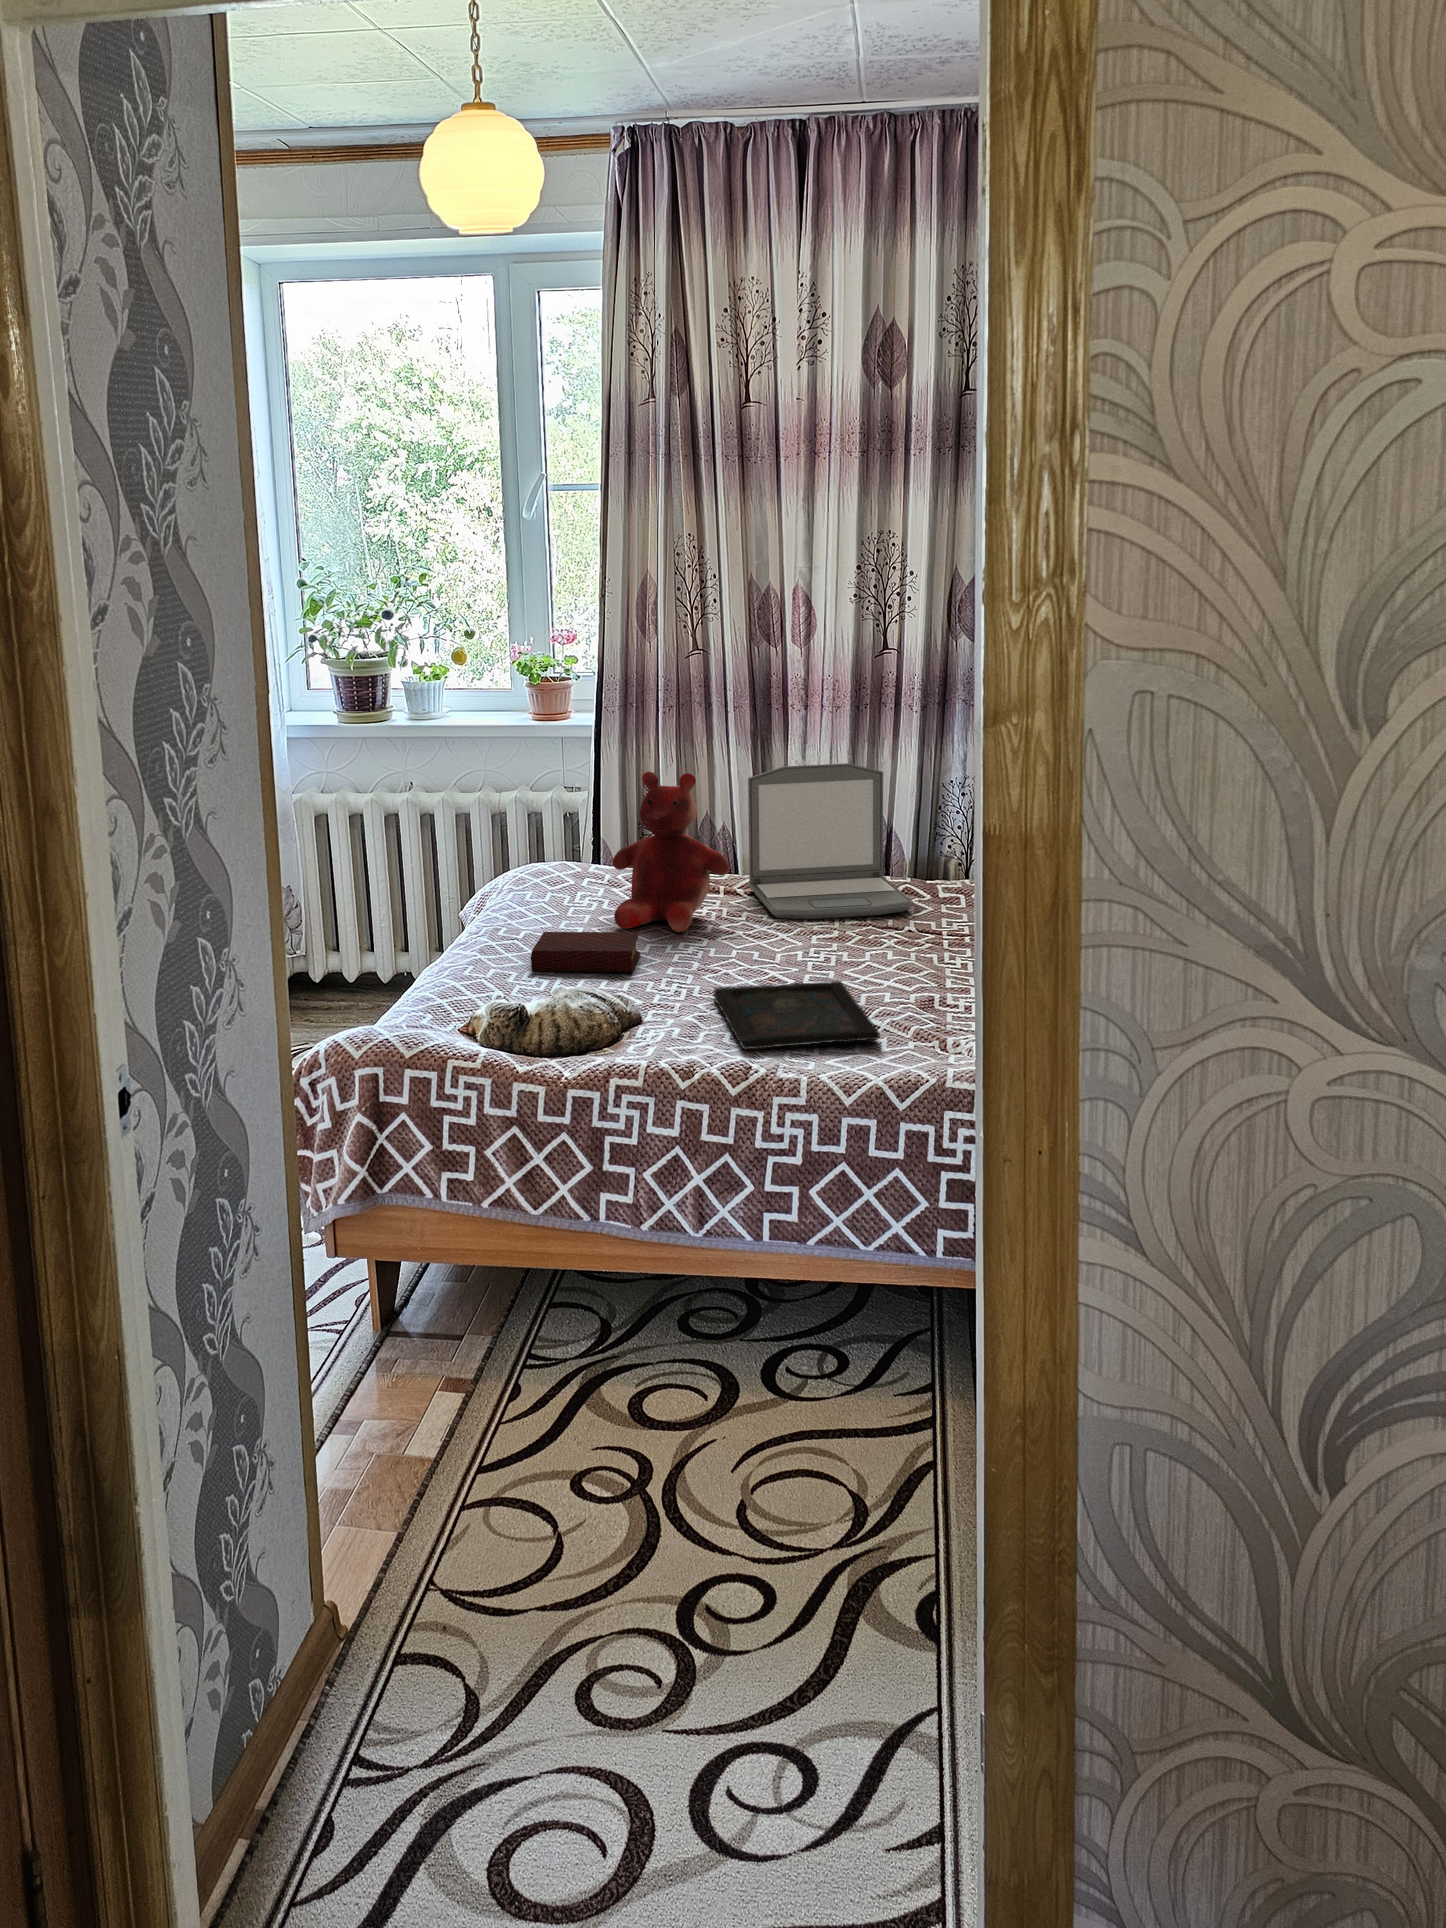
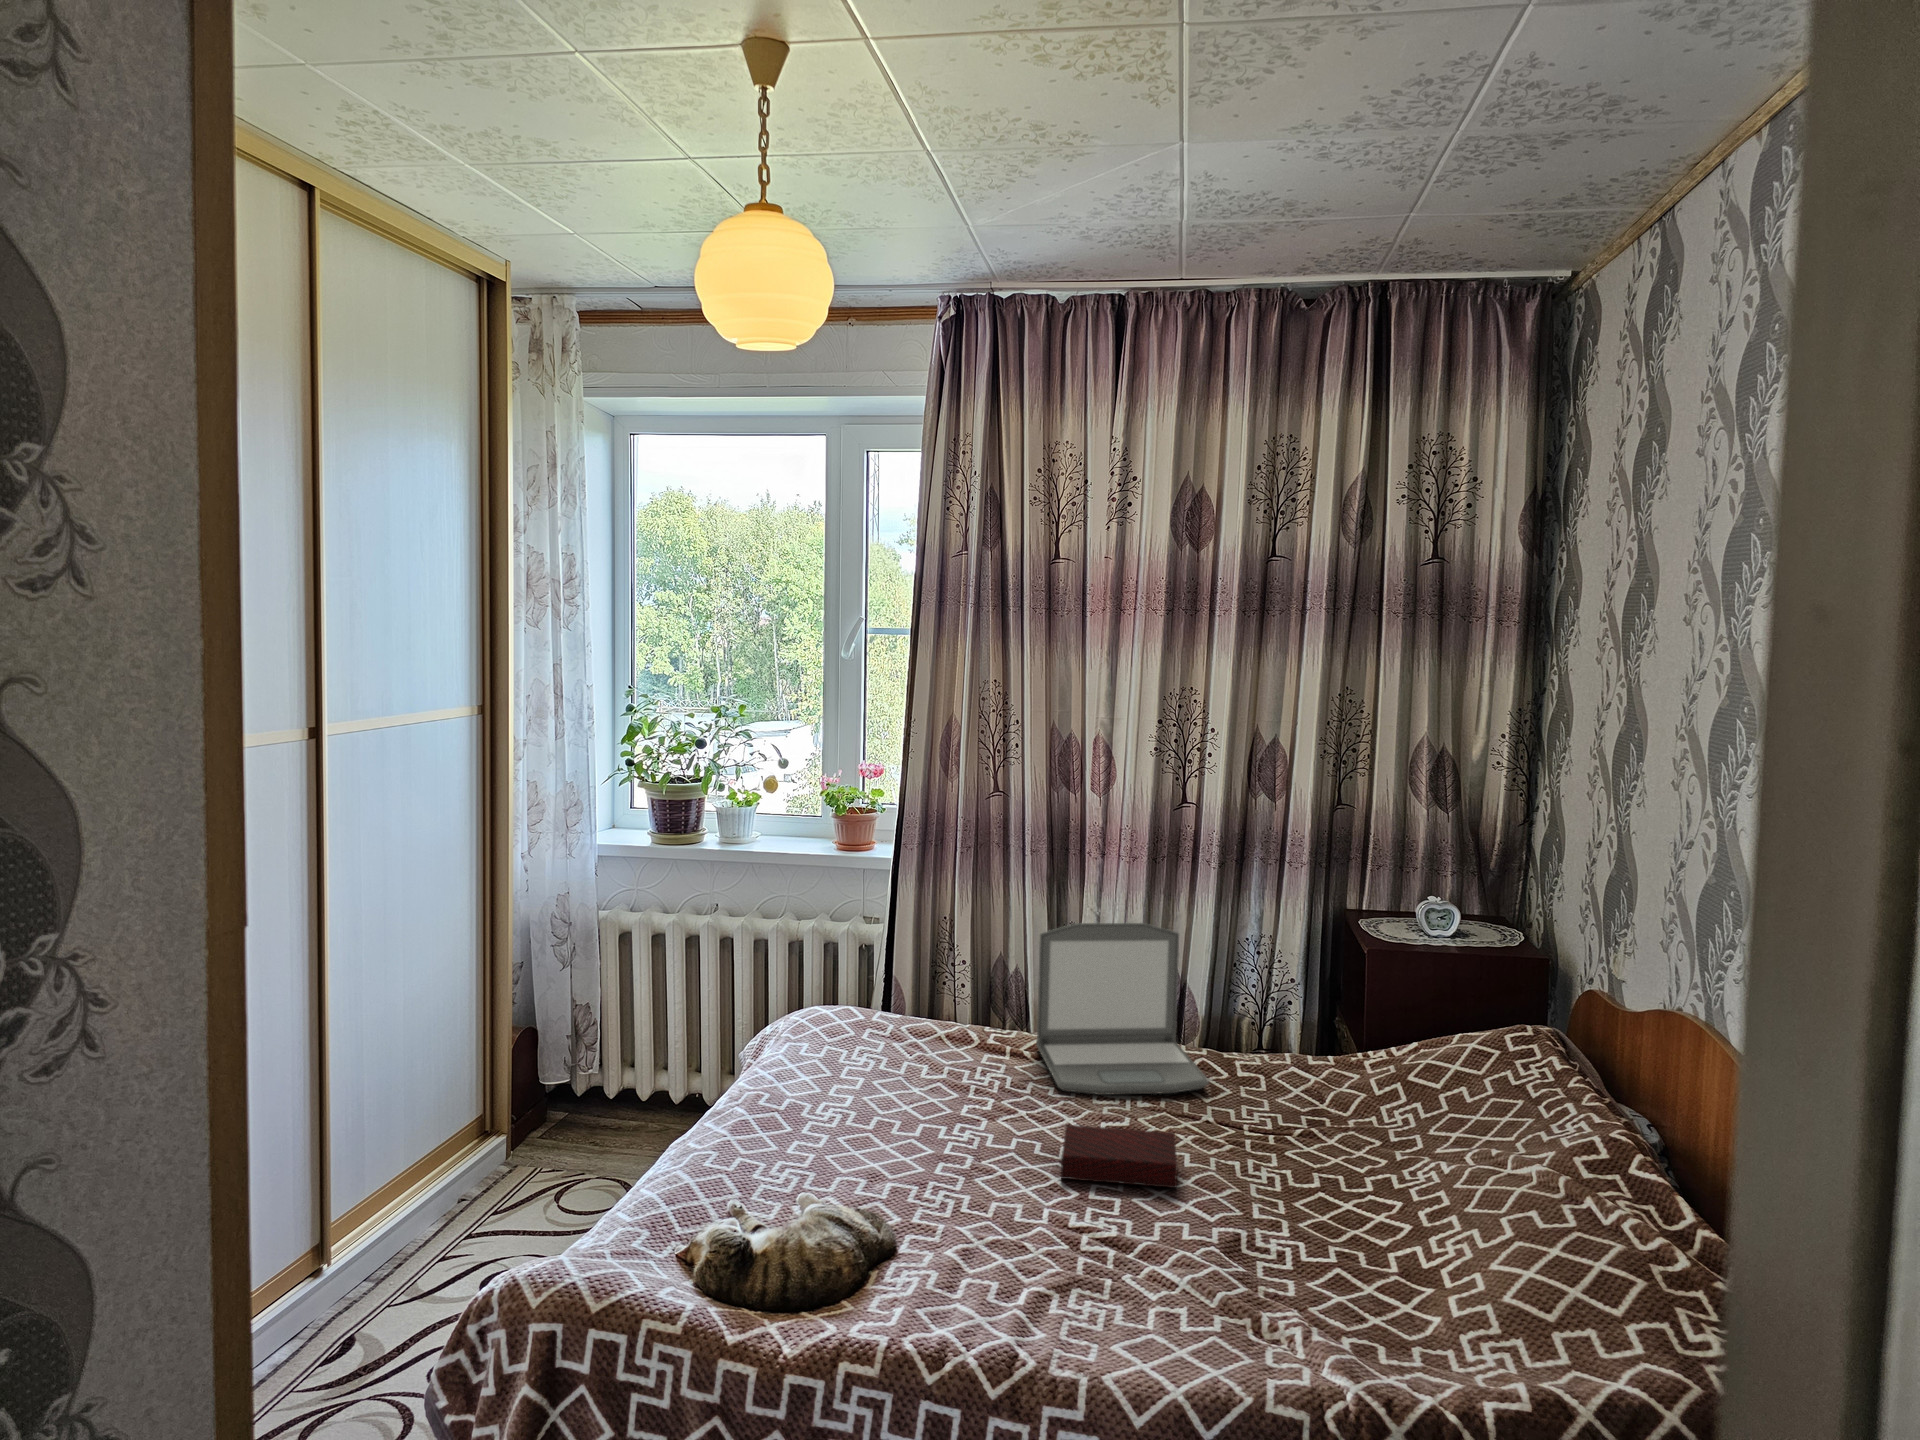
teddy bear: present [613,772,730,932] -> none [888,928,1015,1108]
book: present [531,932,641,972] -> present [1061,1125,1177,1188]
tray: present [714,981,880,1049] -> none [983,1207,1181,1322]

